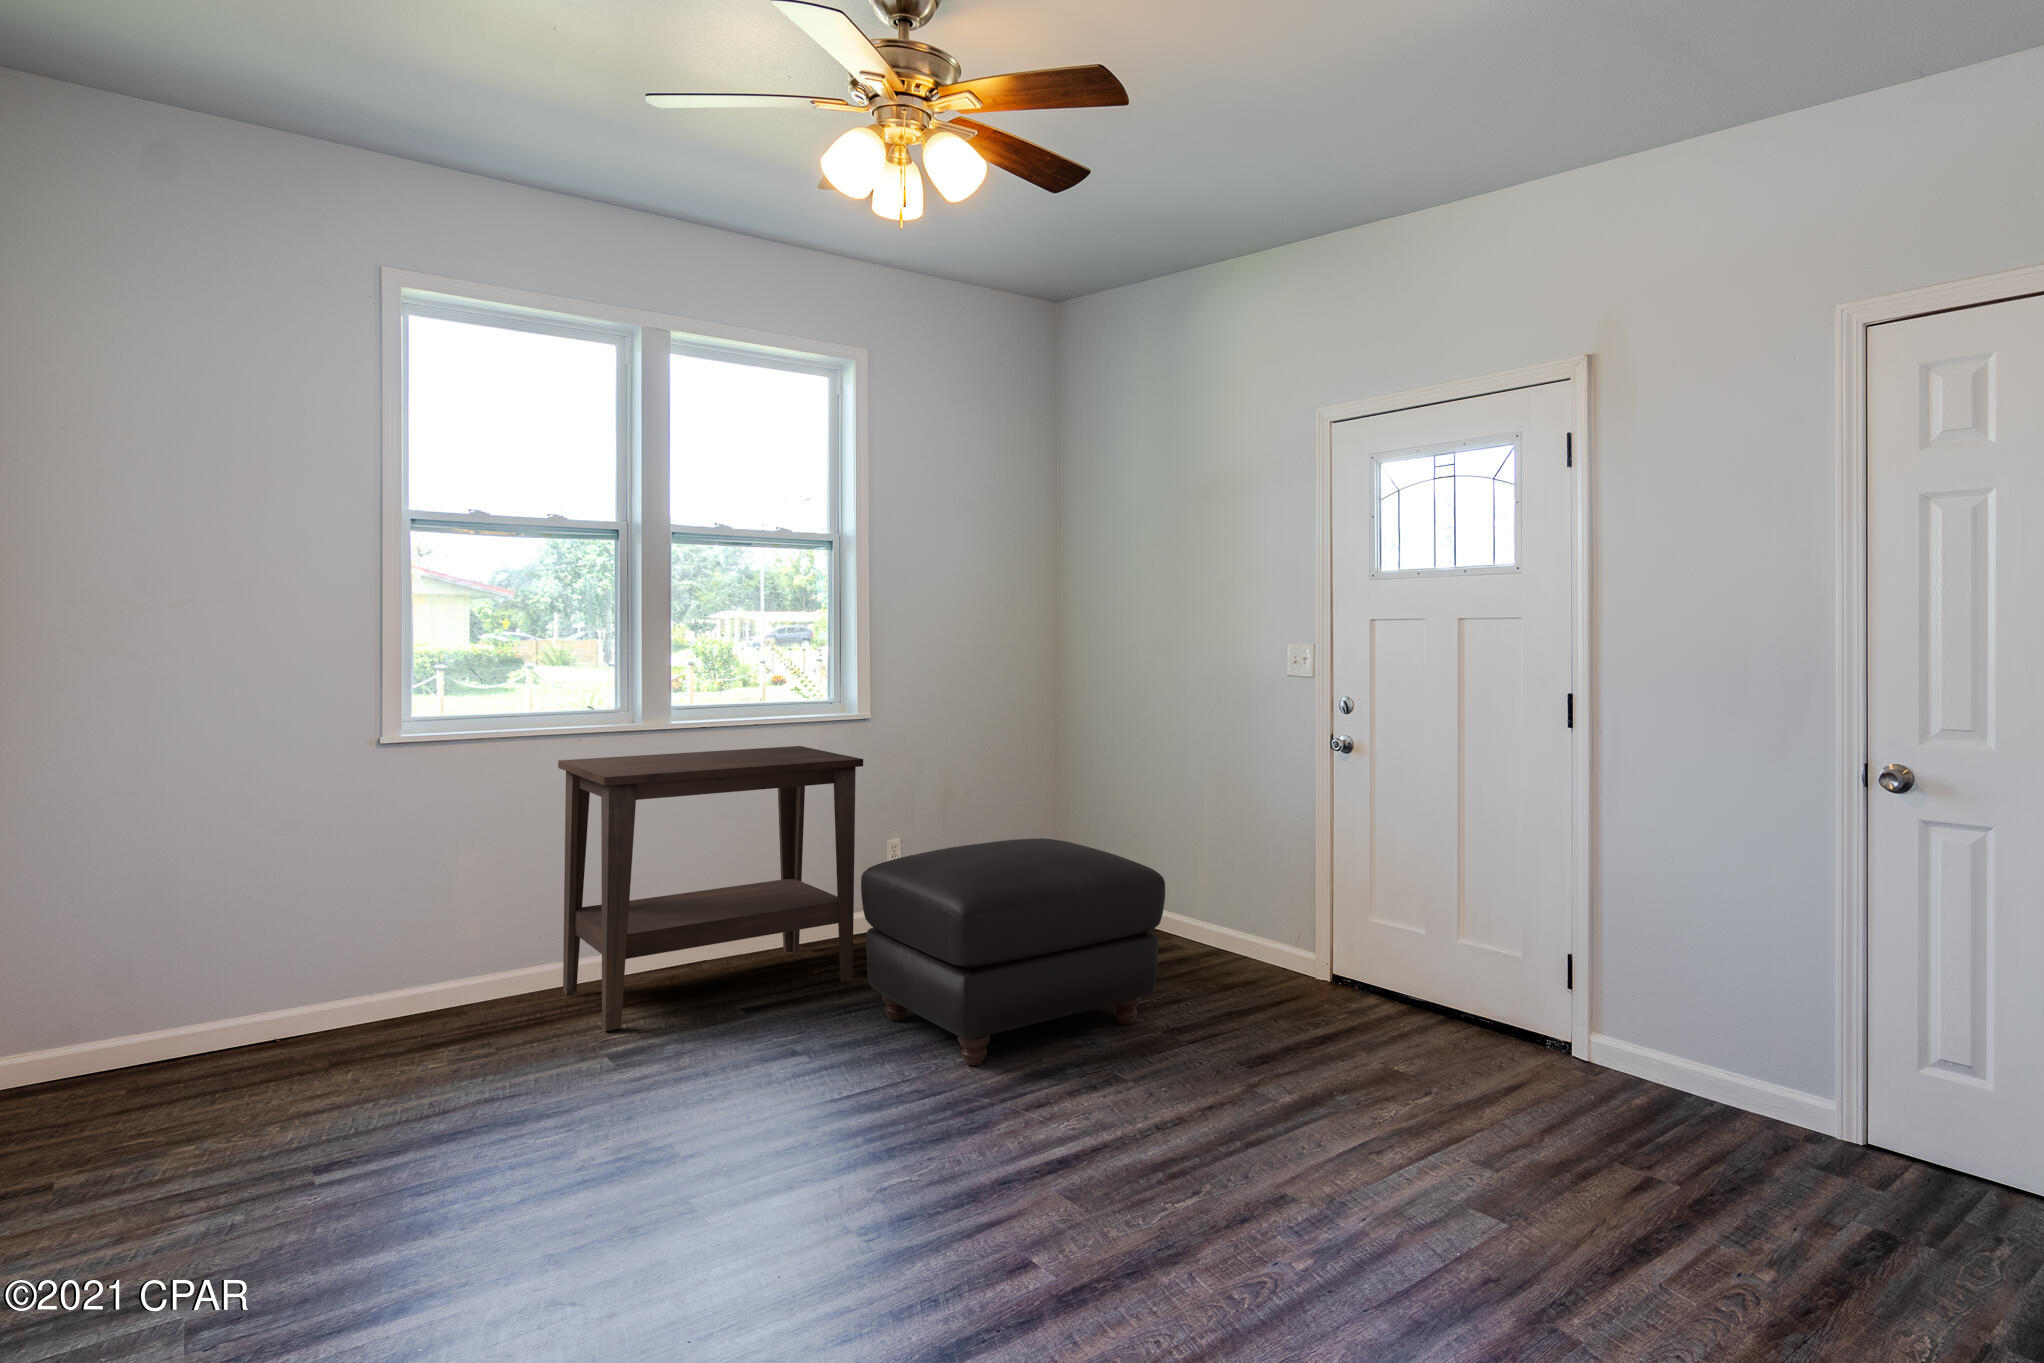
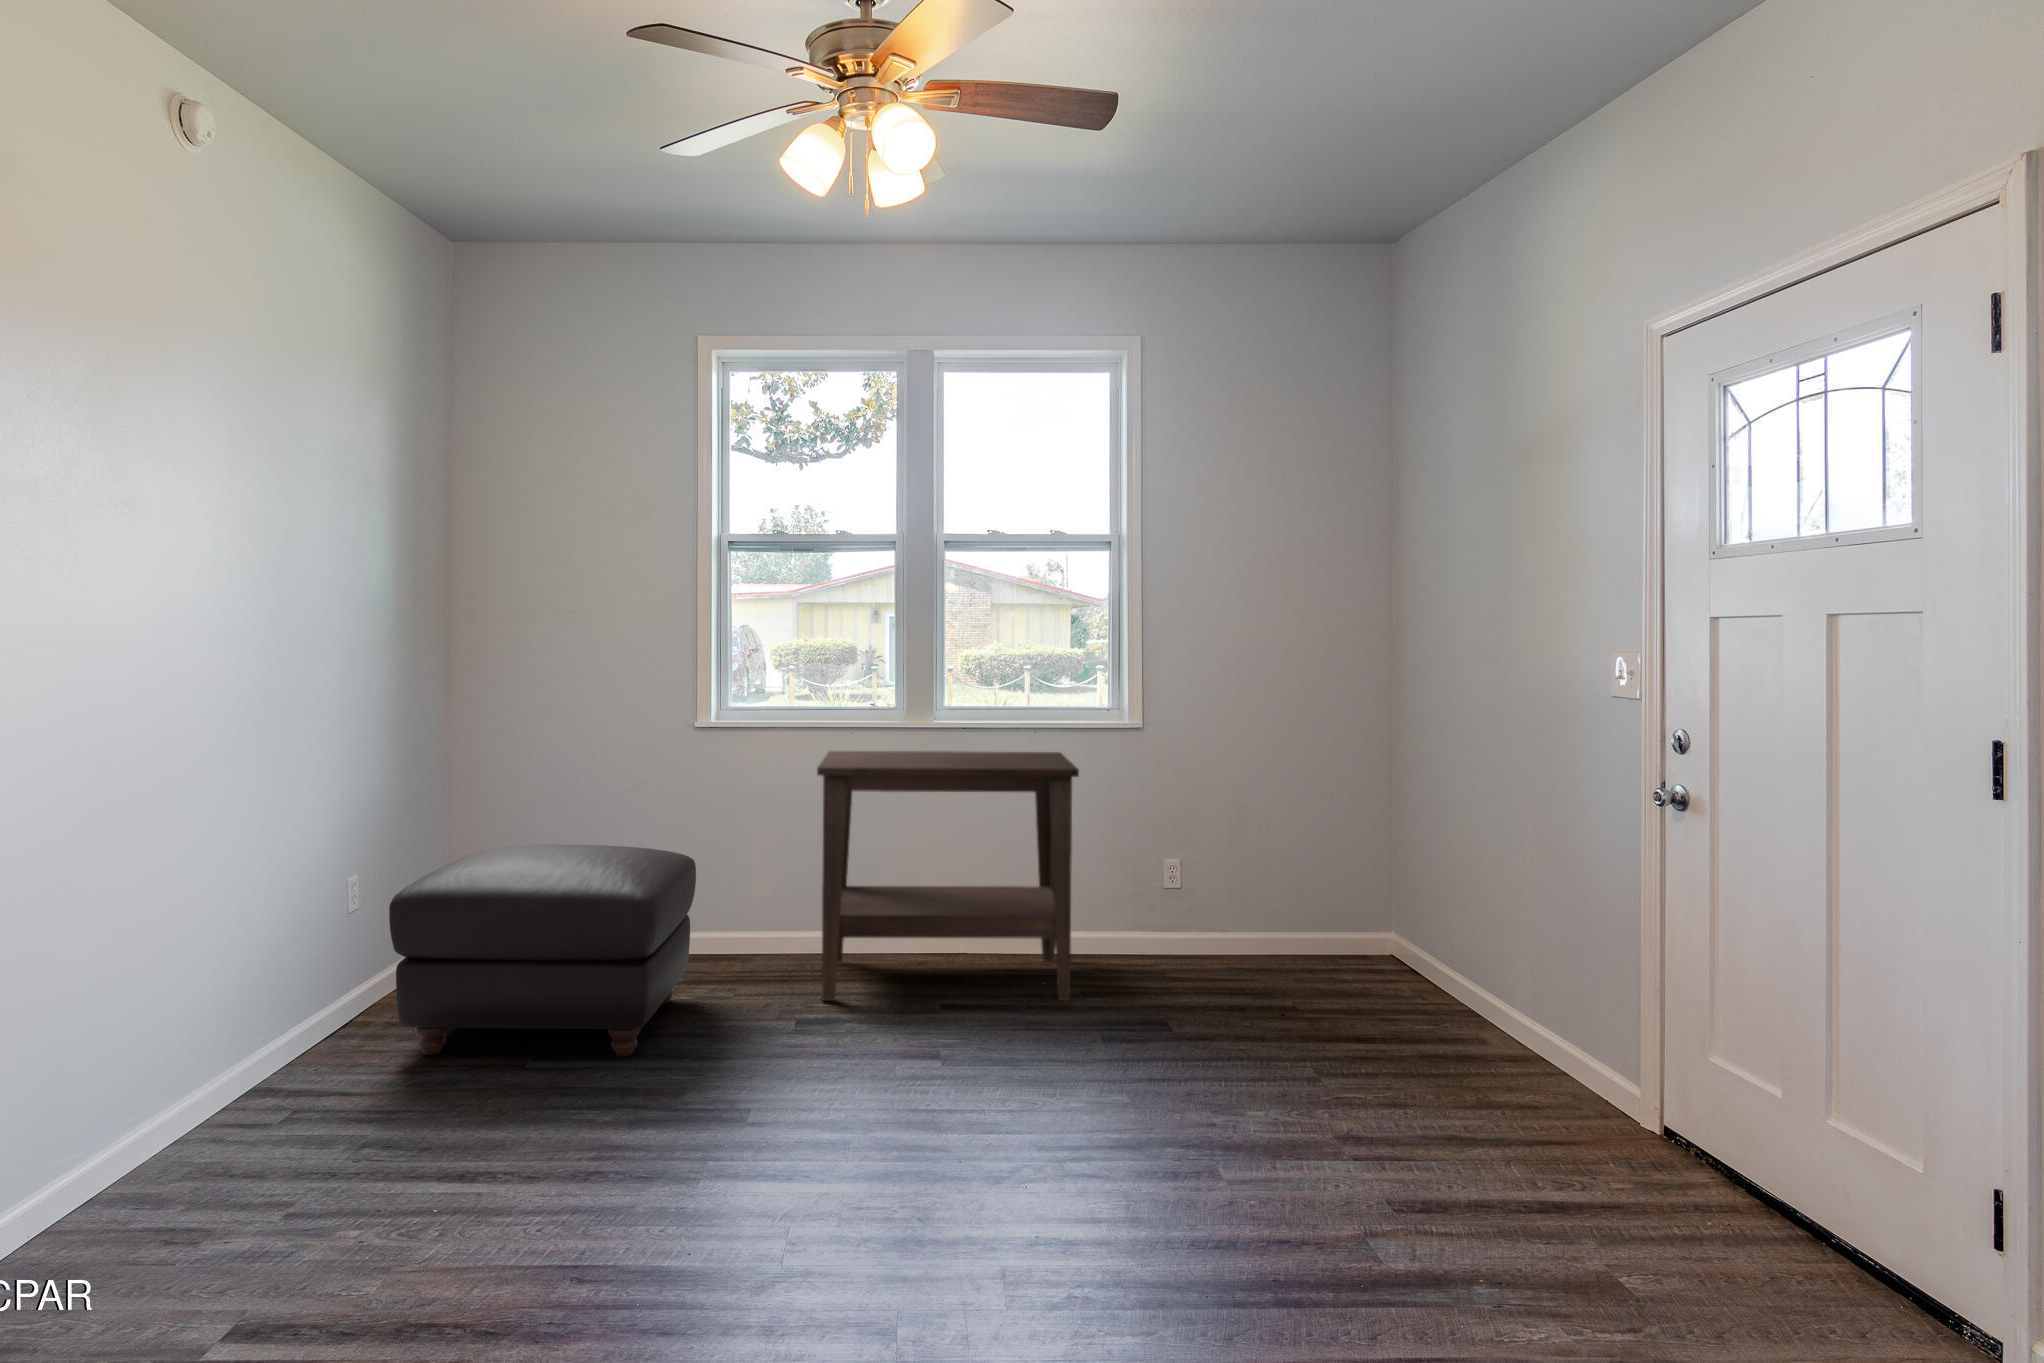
ottoman: present [861,838,1165,1065] -> present [389,845,696,1057]

